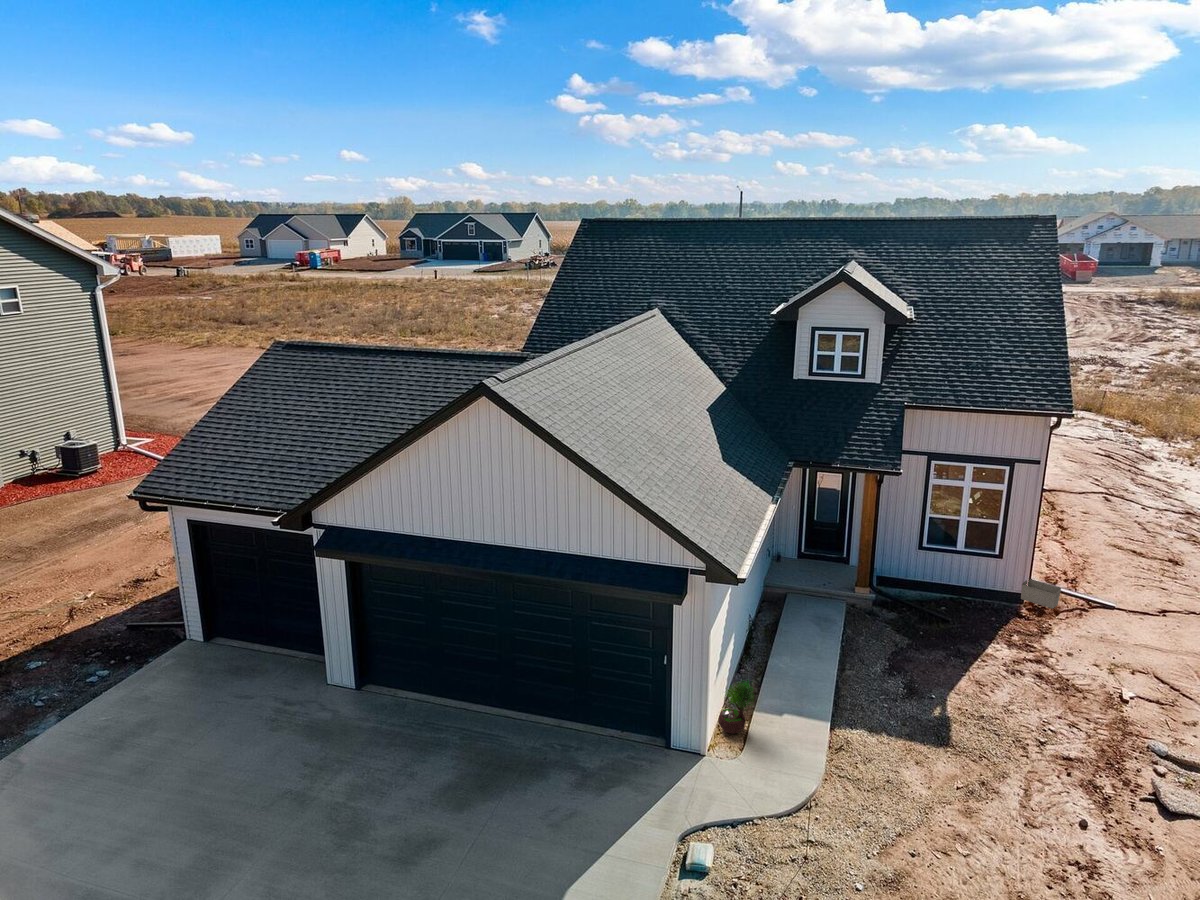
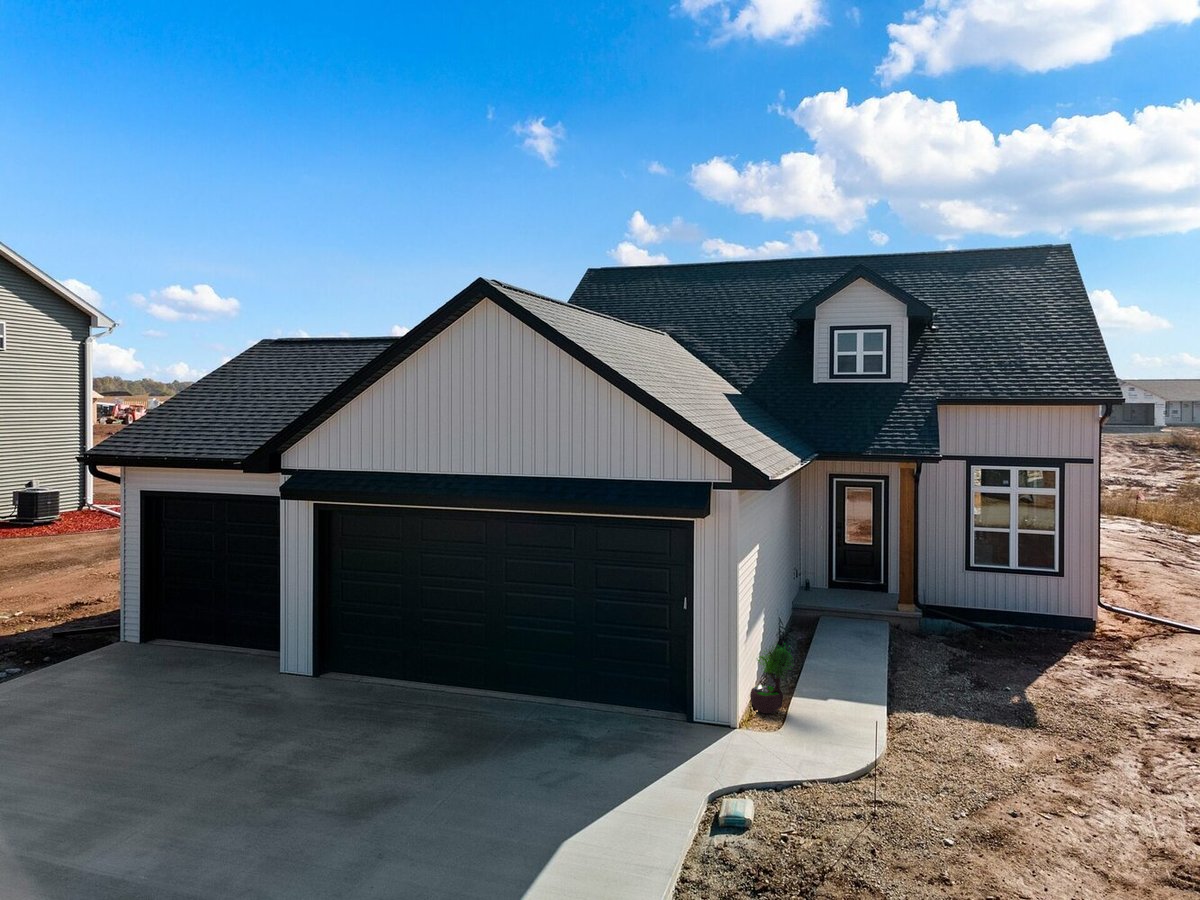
storage bin: present [1021,579,1061,609] -> none [1089,596,1135,625]

